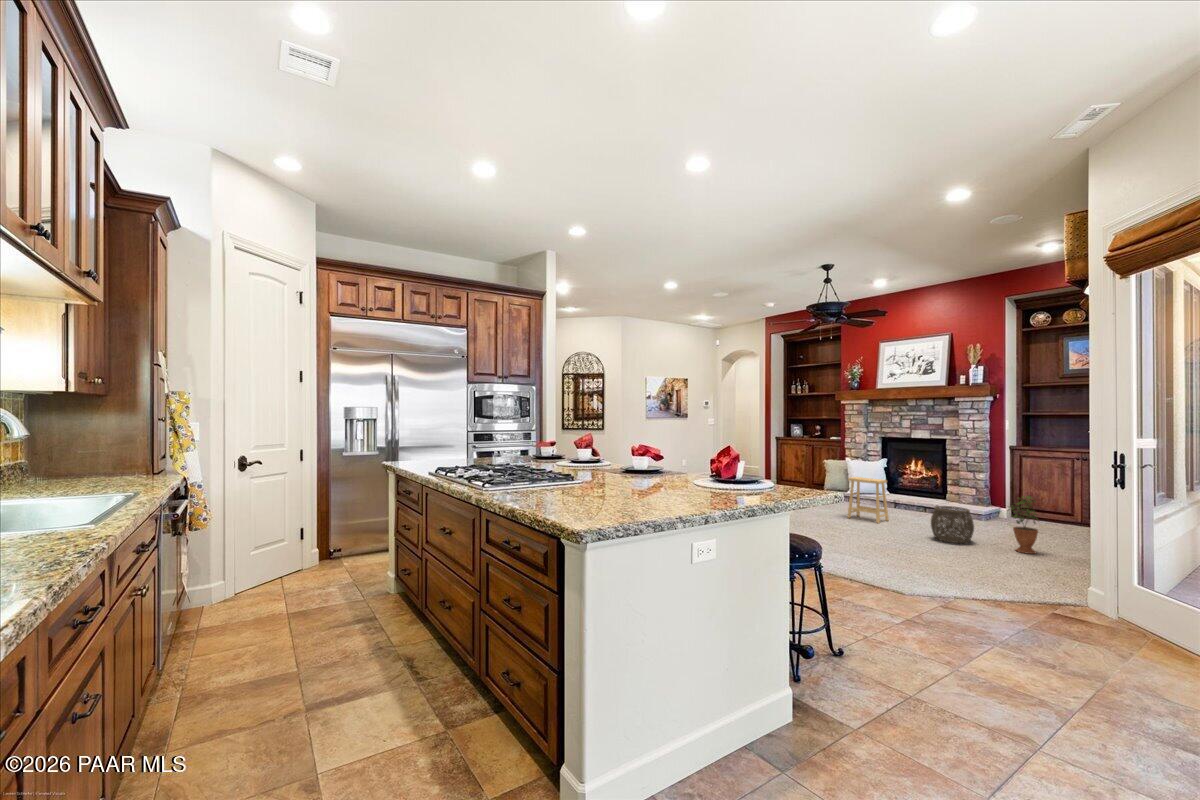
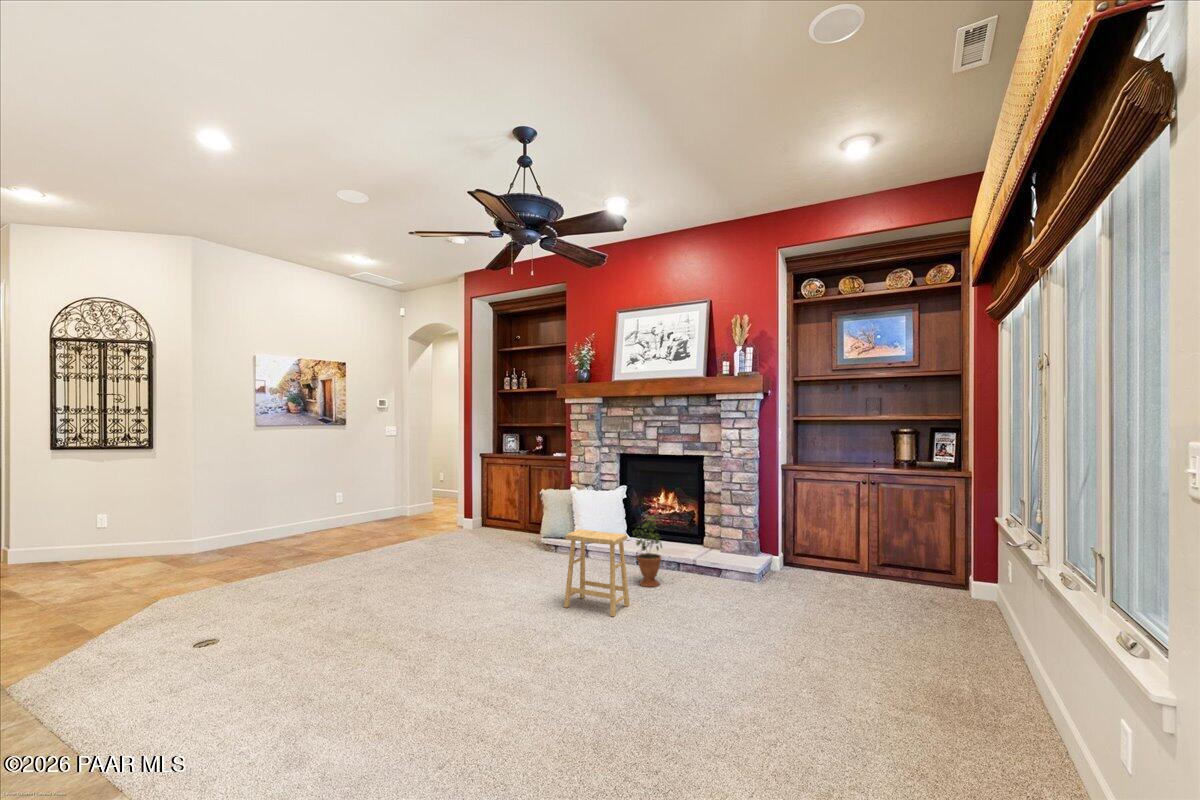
potted plant: present [1009,495,1039,554] -> present [633,516,662,587]
woven basket: present [931,506,974,543] -> none [700,588,771,668]

